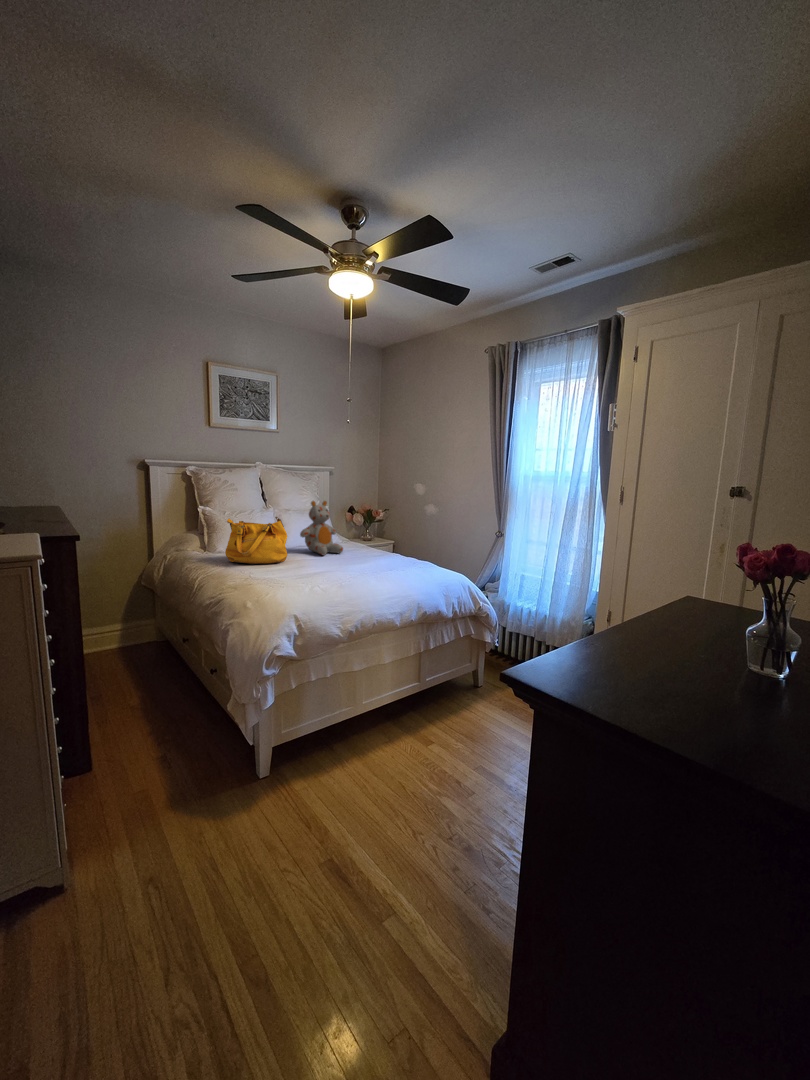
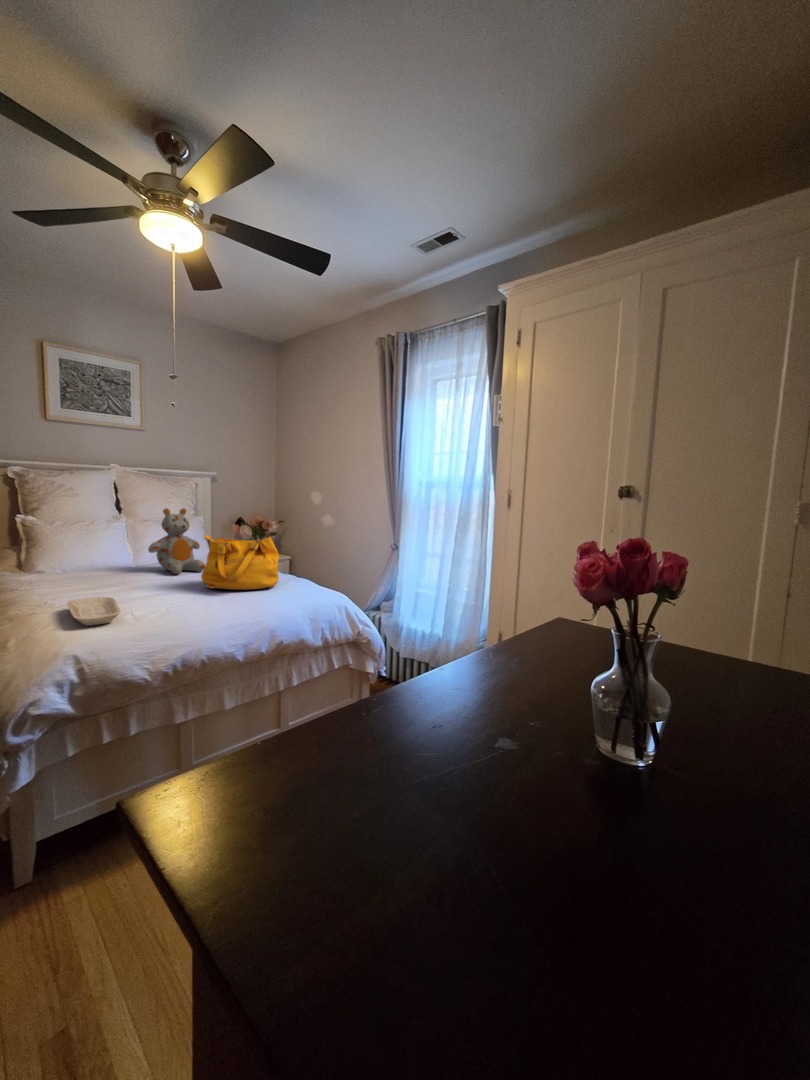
handbag: present [225,517,287,564] -> present [201,532,279,590]
tray: none [270,573,315,594] -> present [67,597,121,626]

